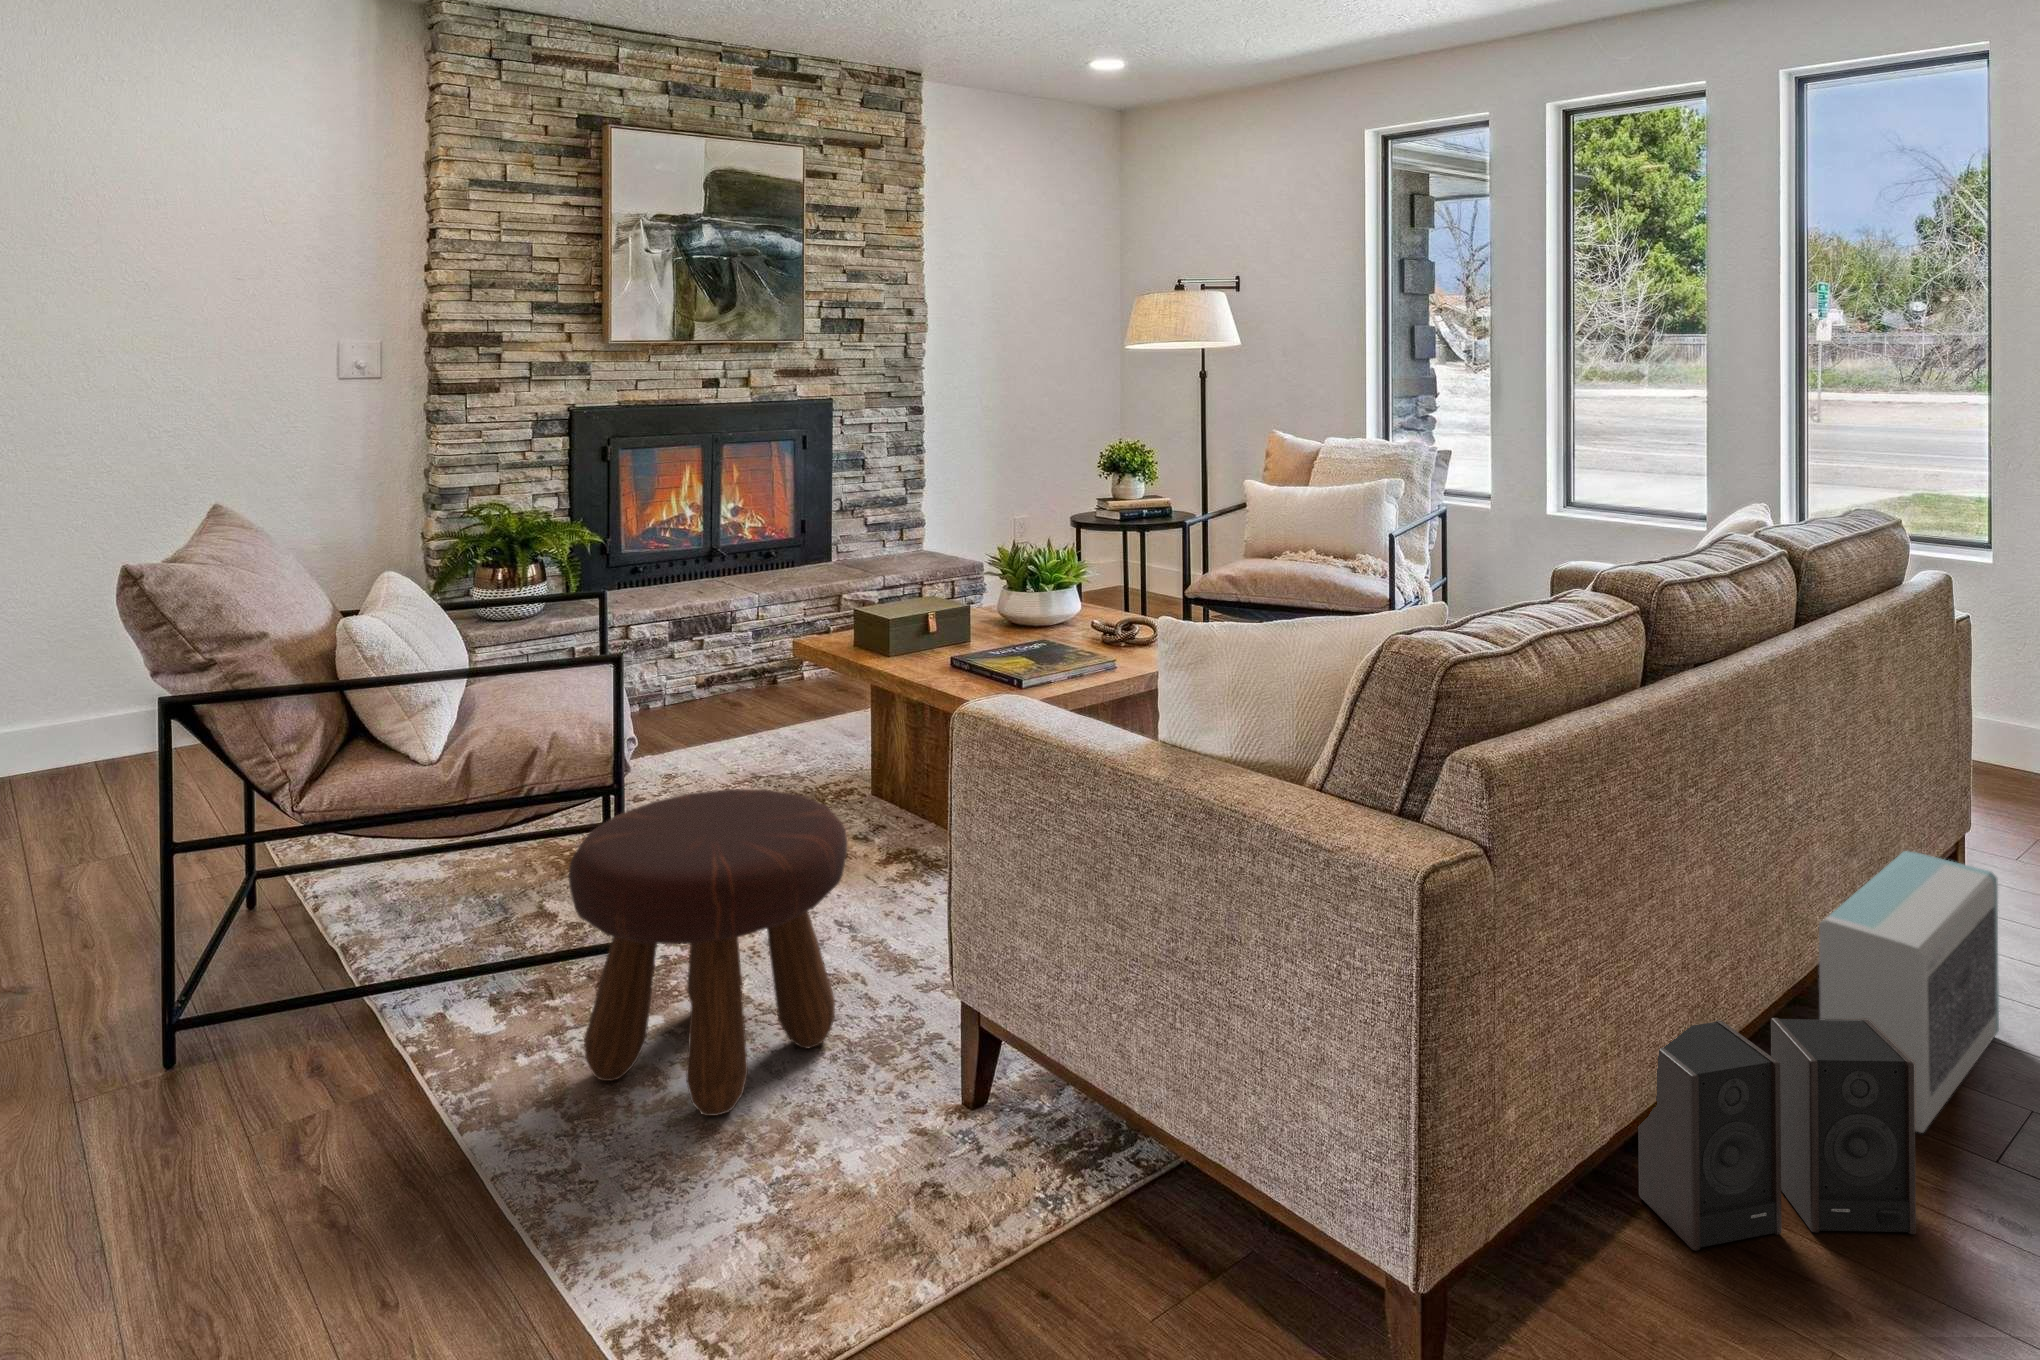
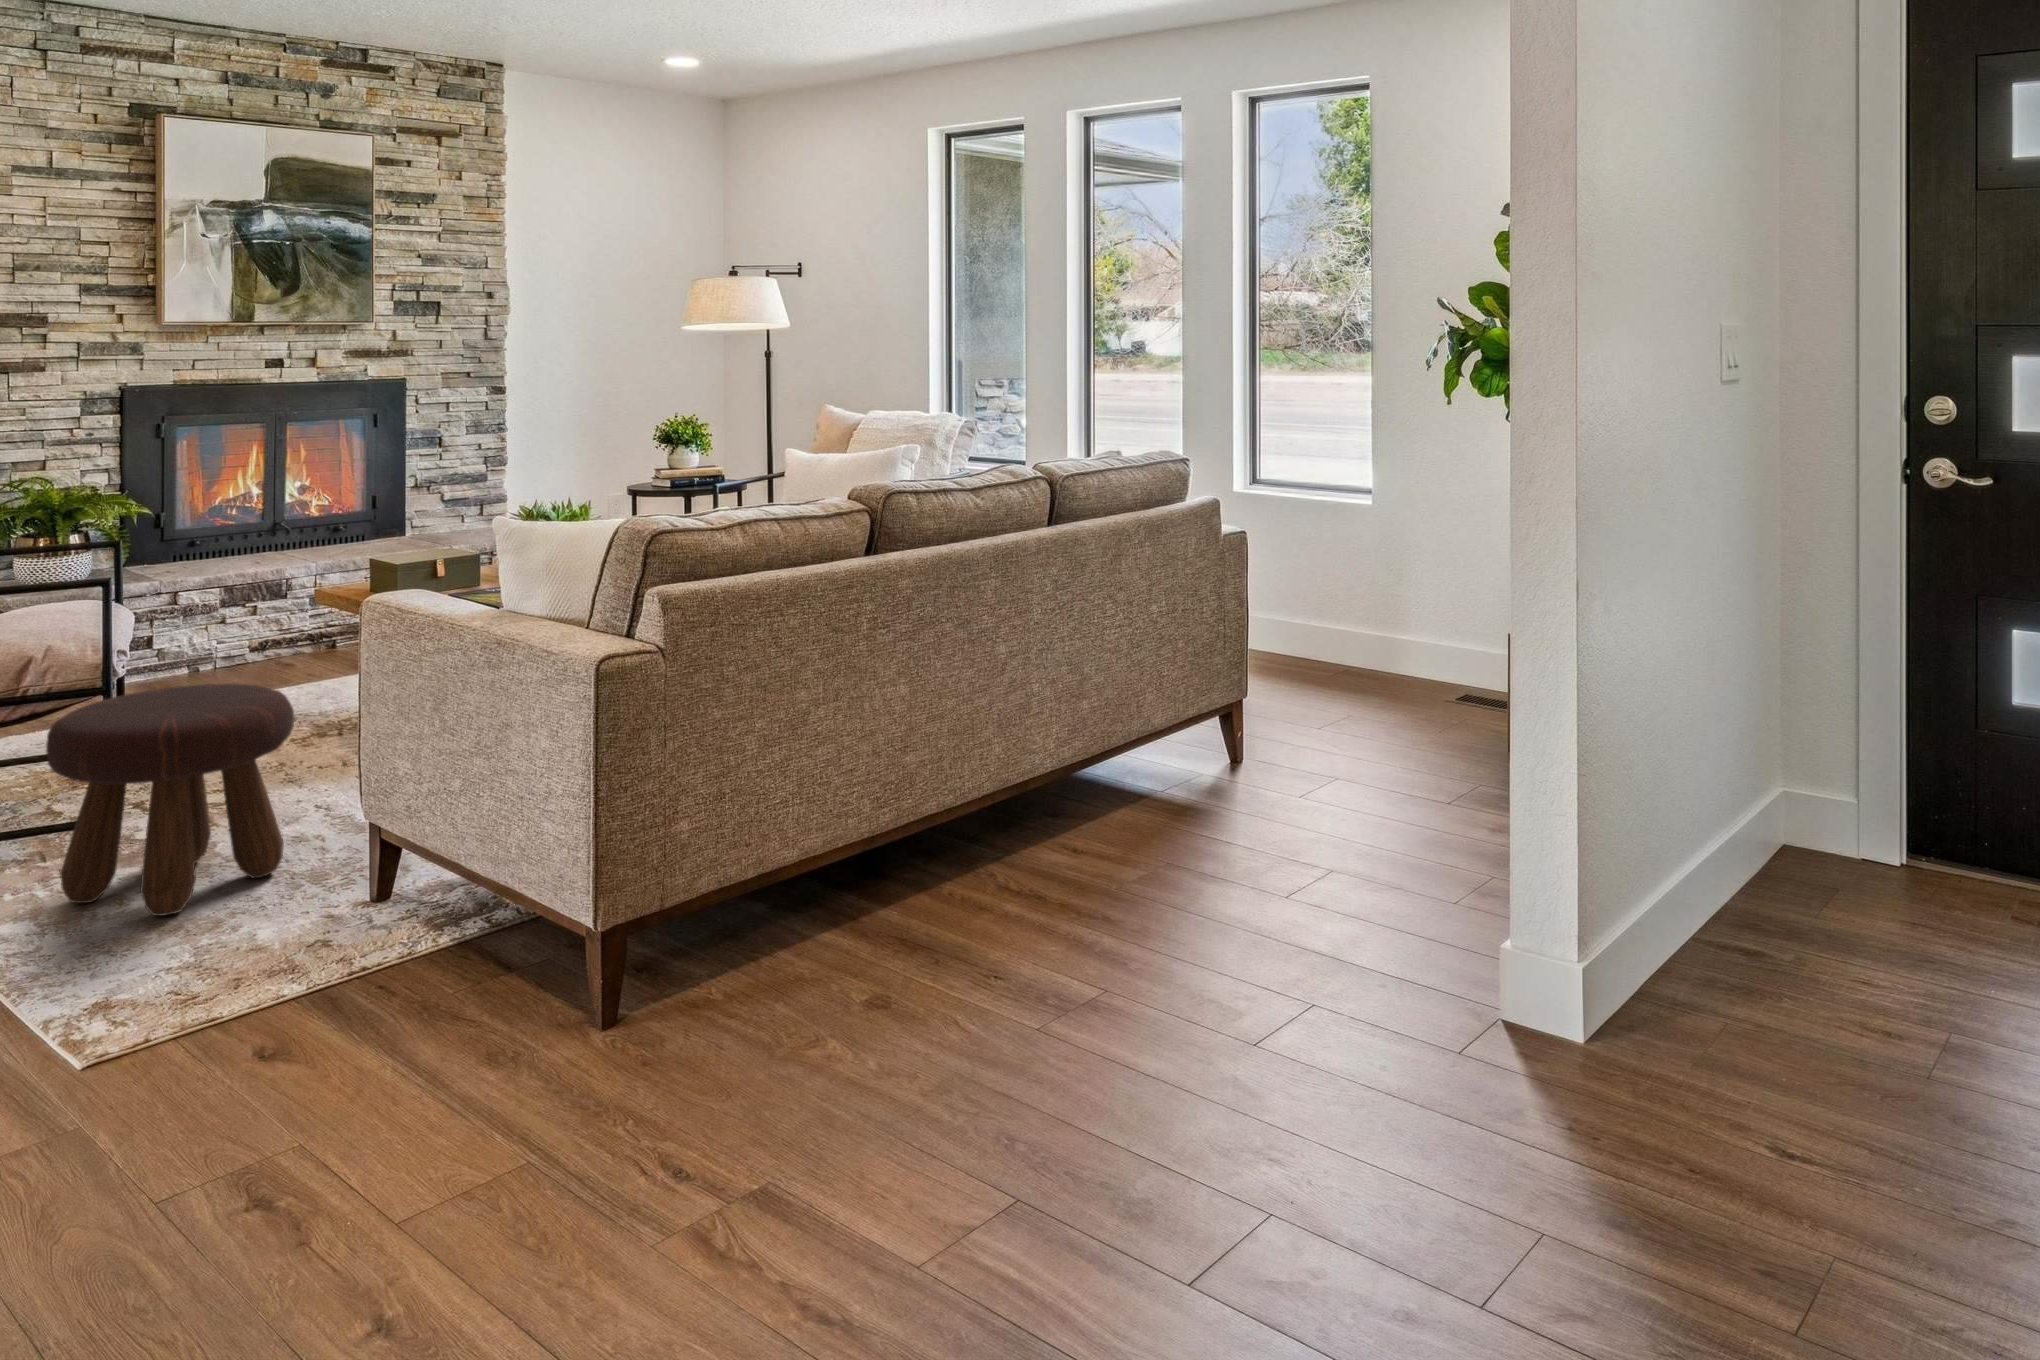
air purifier: present [1819,851,1999,1133] -> none [1021,700,1181,876]
speaker: present [1638,1018,1916,1251] -> none [842,789,1014,937]

